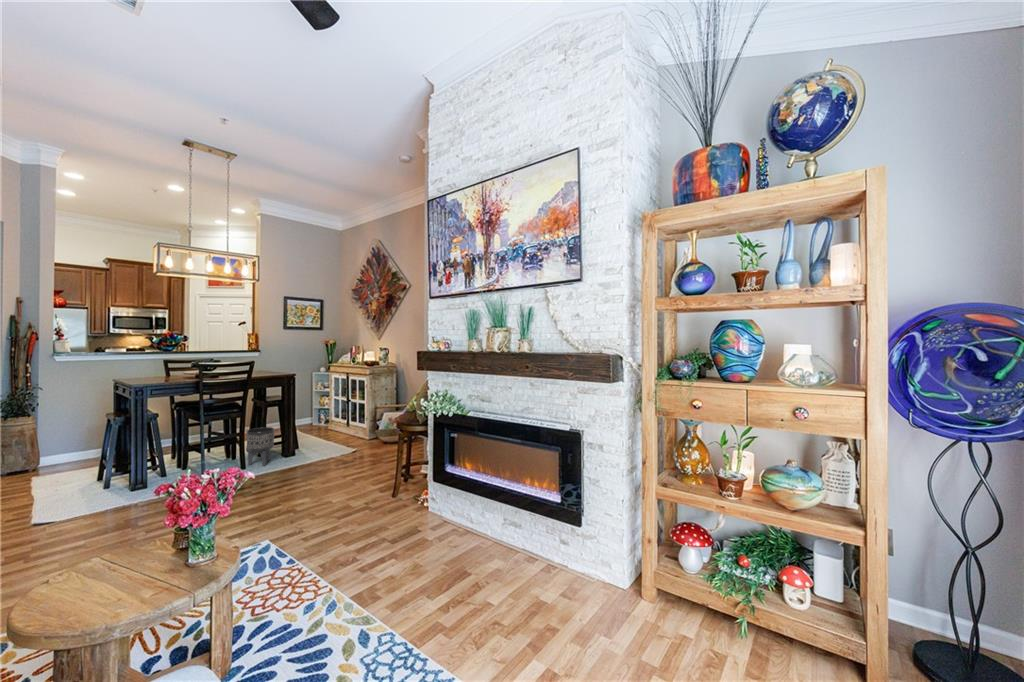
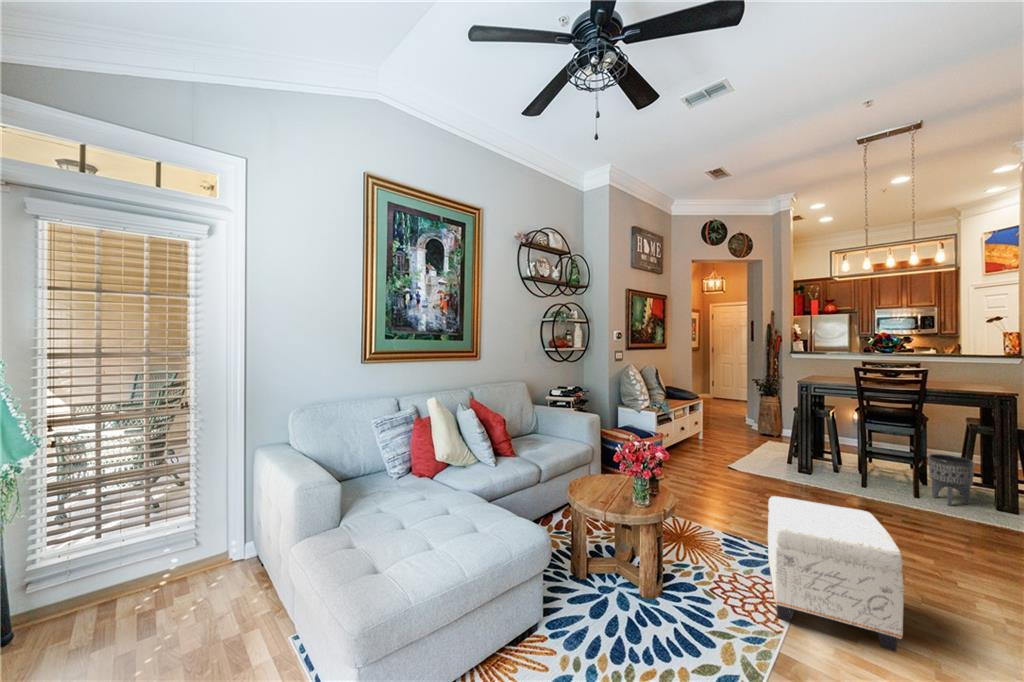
ottoman: none [260,469,375,586] -> present [768,496,904,652]

